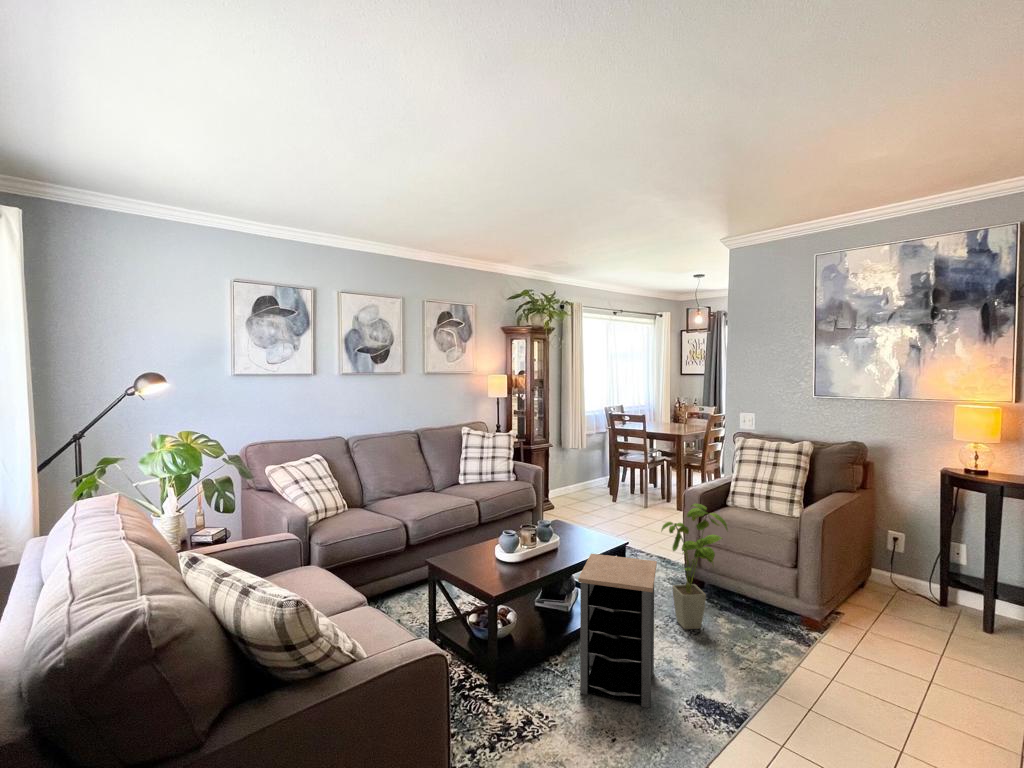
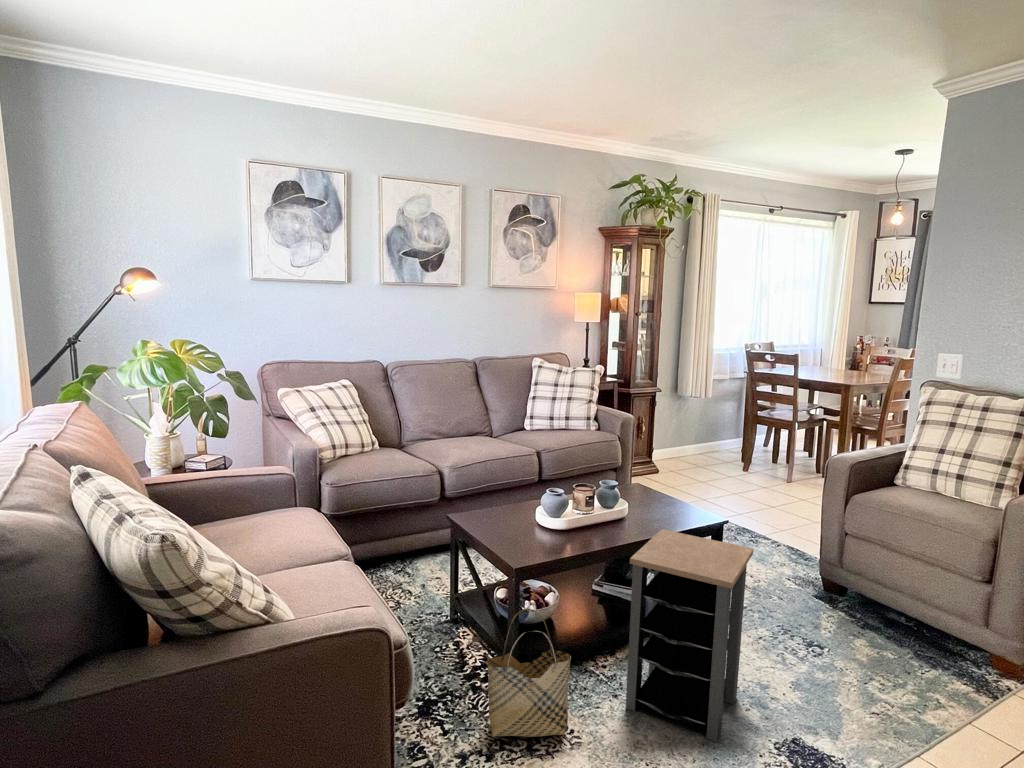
house plant: present [661,504,728,629] -> none [777,475,877,650]
woven basket: none [482,626,544,733] -> present [486,609,571,737]

